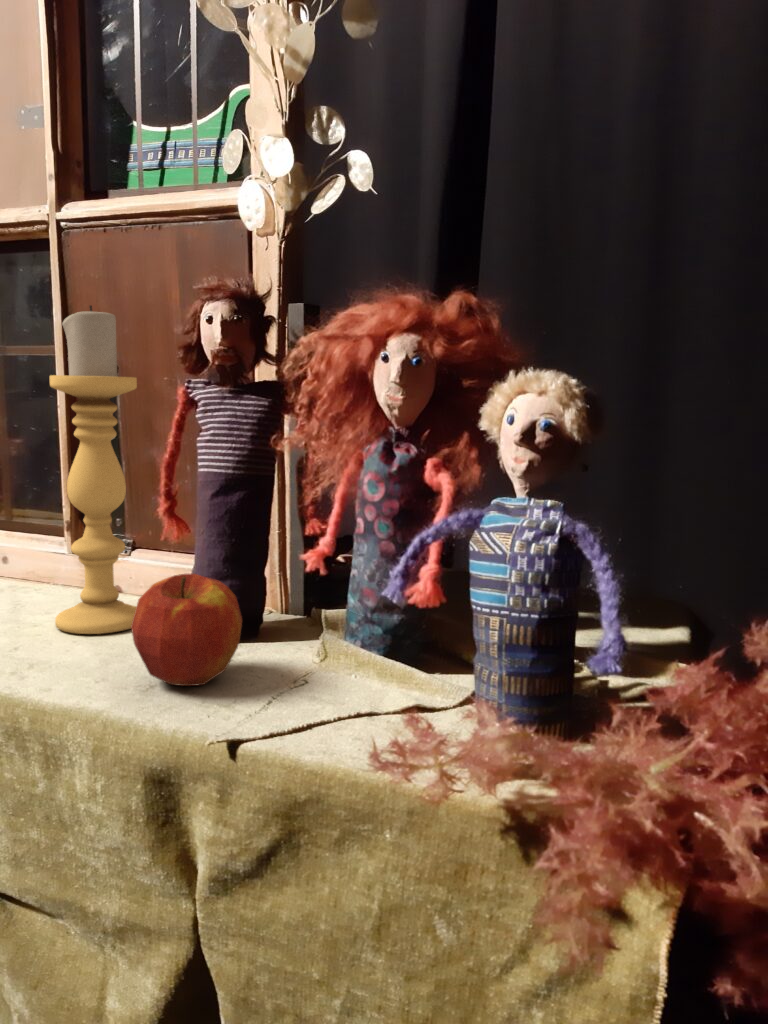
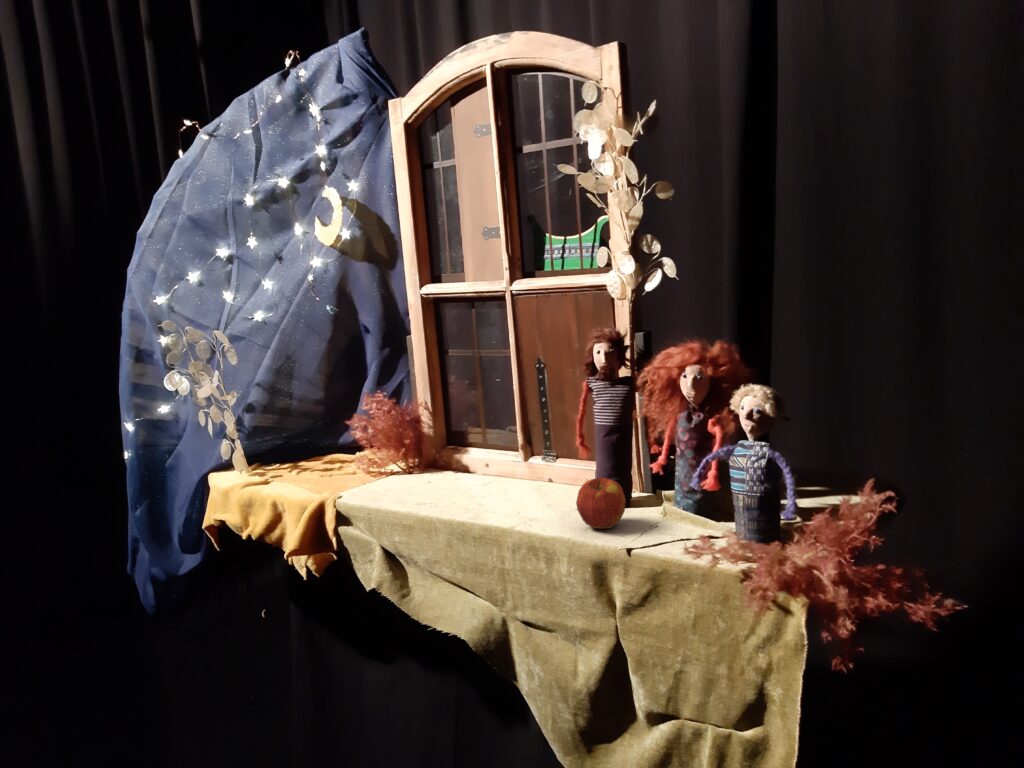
candle holder: present [50,305,137,634] -> none [522,346,571,506]

